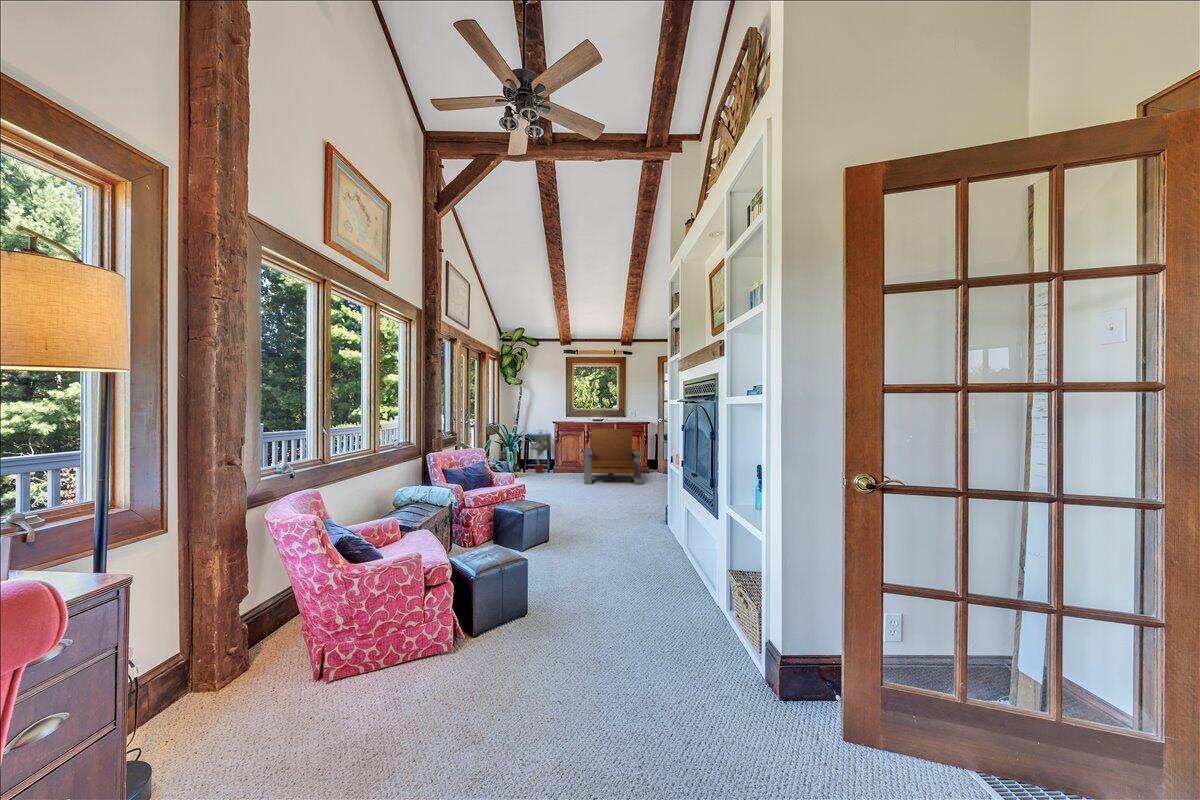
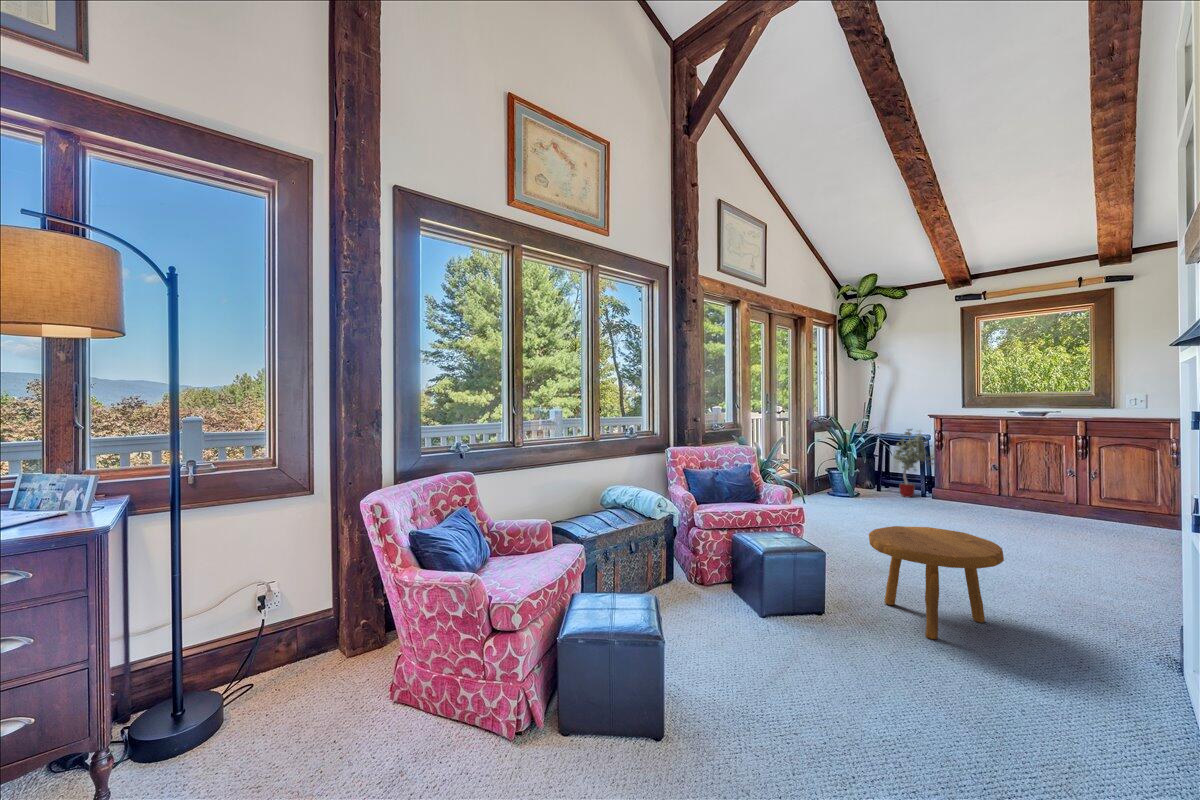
lounge chair: present [584,428,643,485] -> none [981,427,1130,545]
footstool: none [570,486,629,542] -> present [869,526,1004,639]

